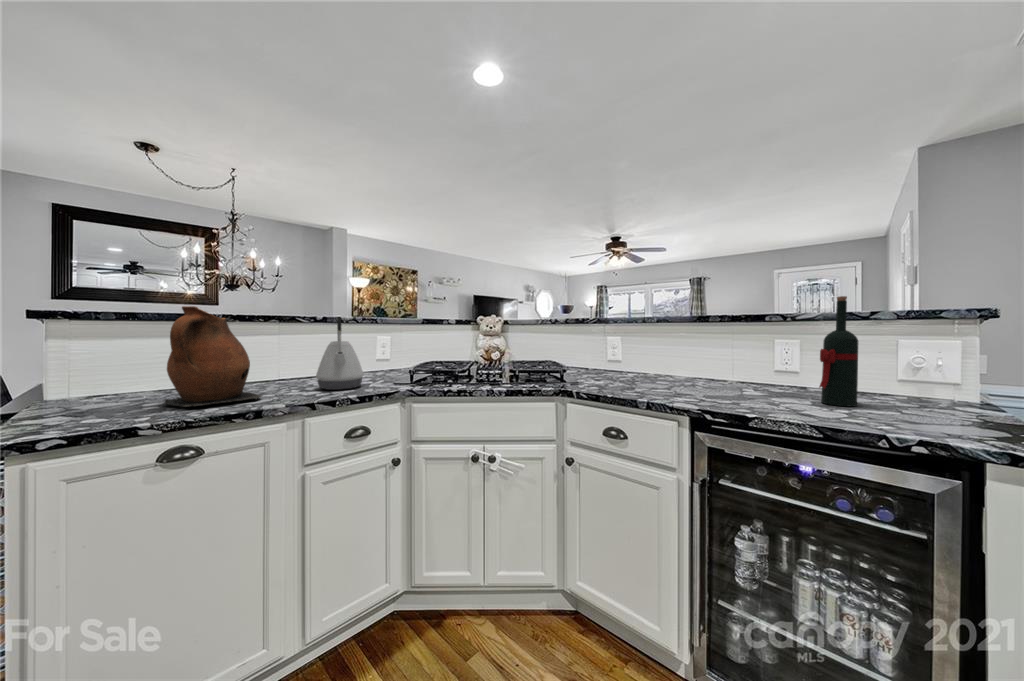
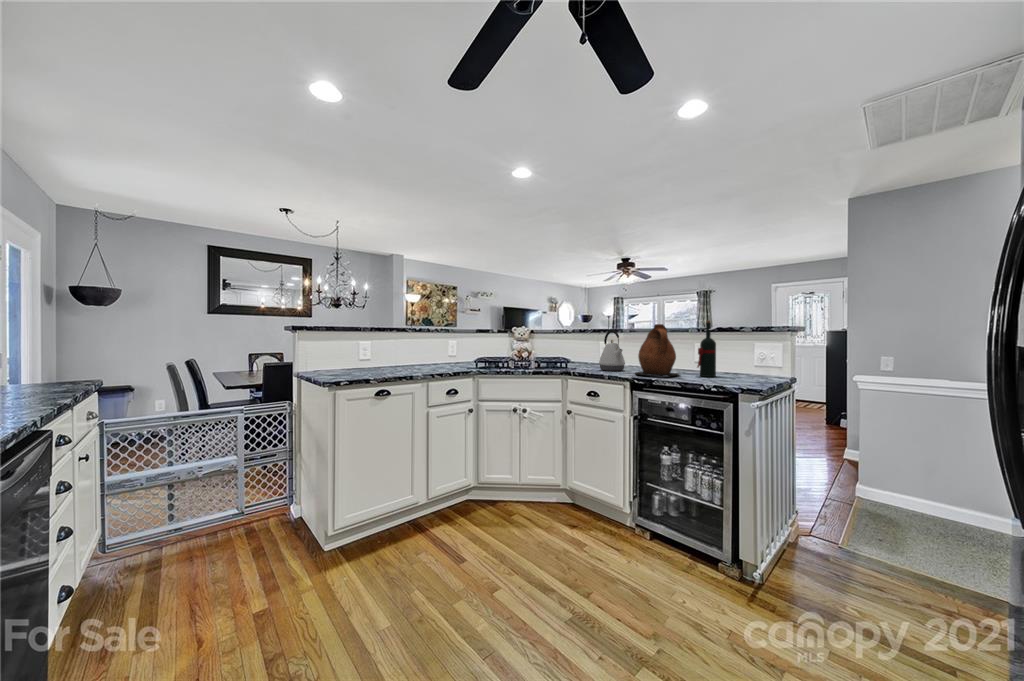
ceramic pitcher: present [164,306,262,407] -> present [635,324,679,376]
kettle: present [316,318,364,390] -> present [599,330,625,371]

